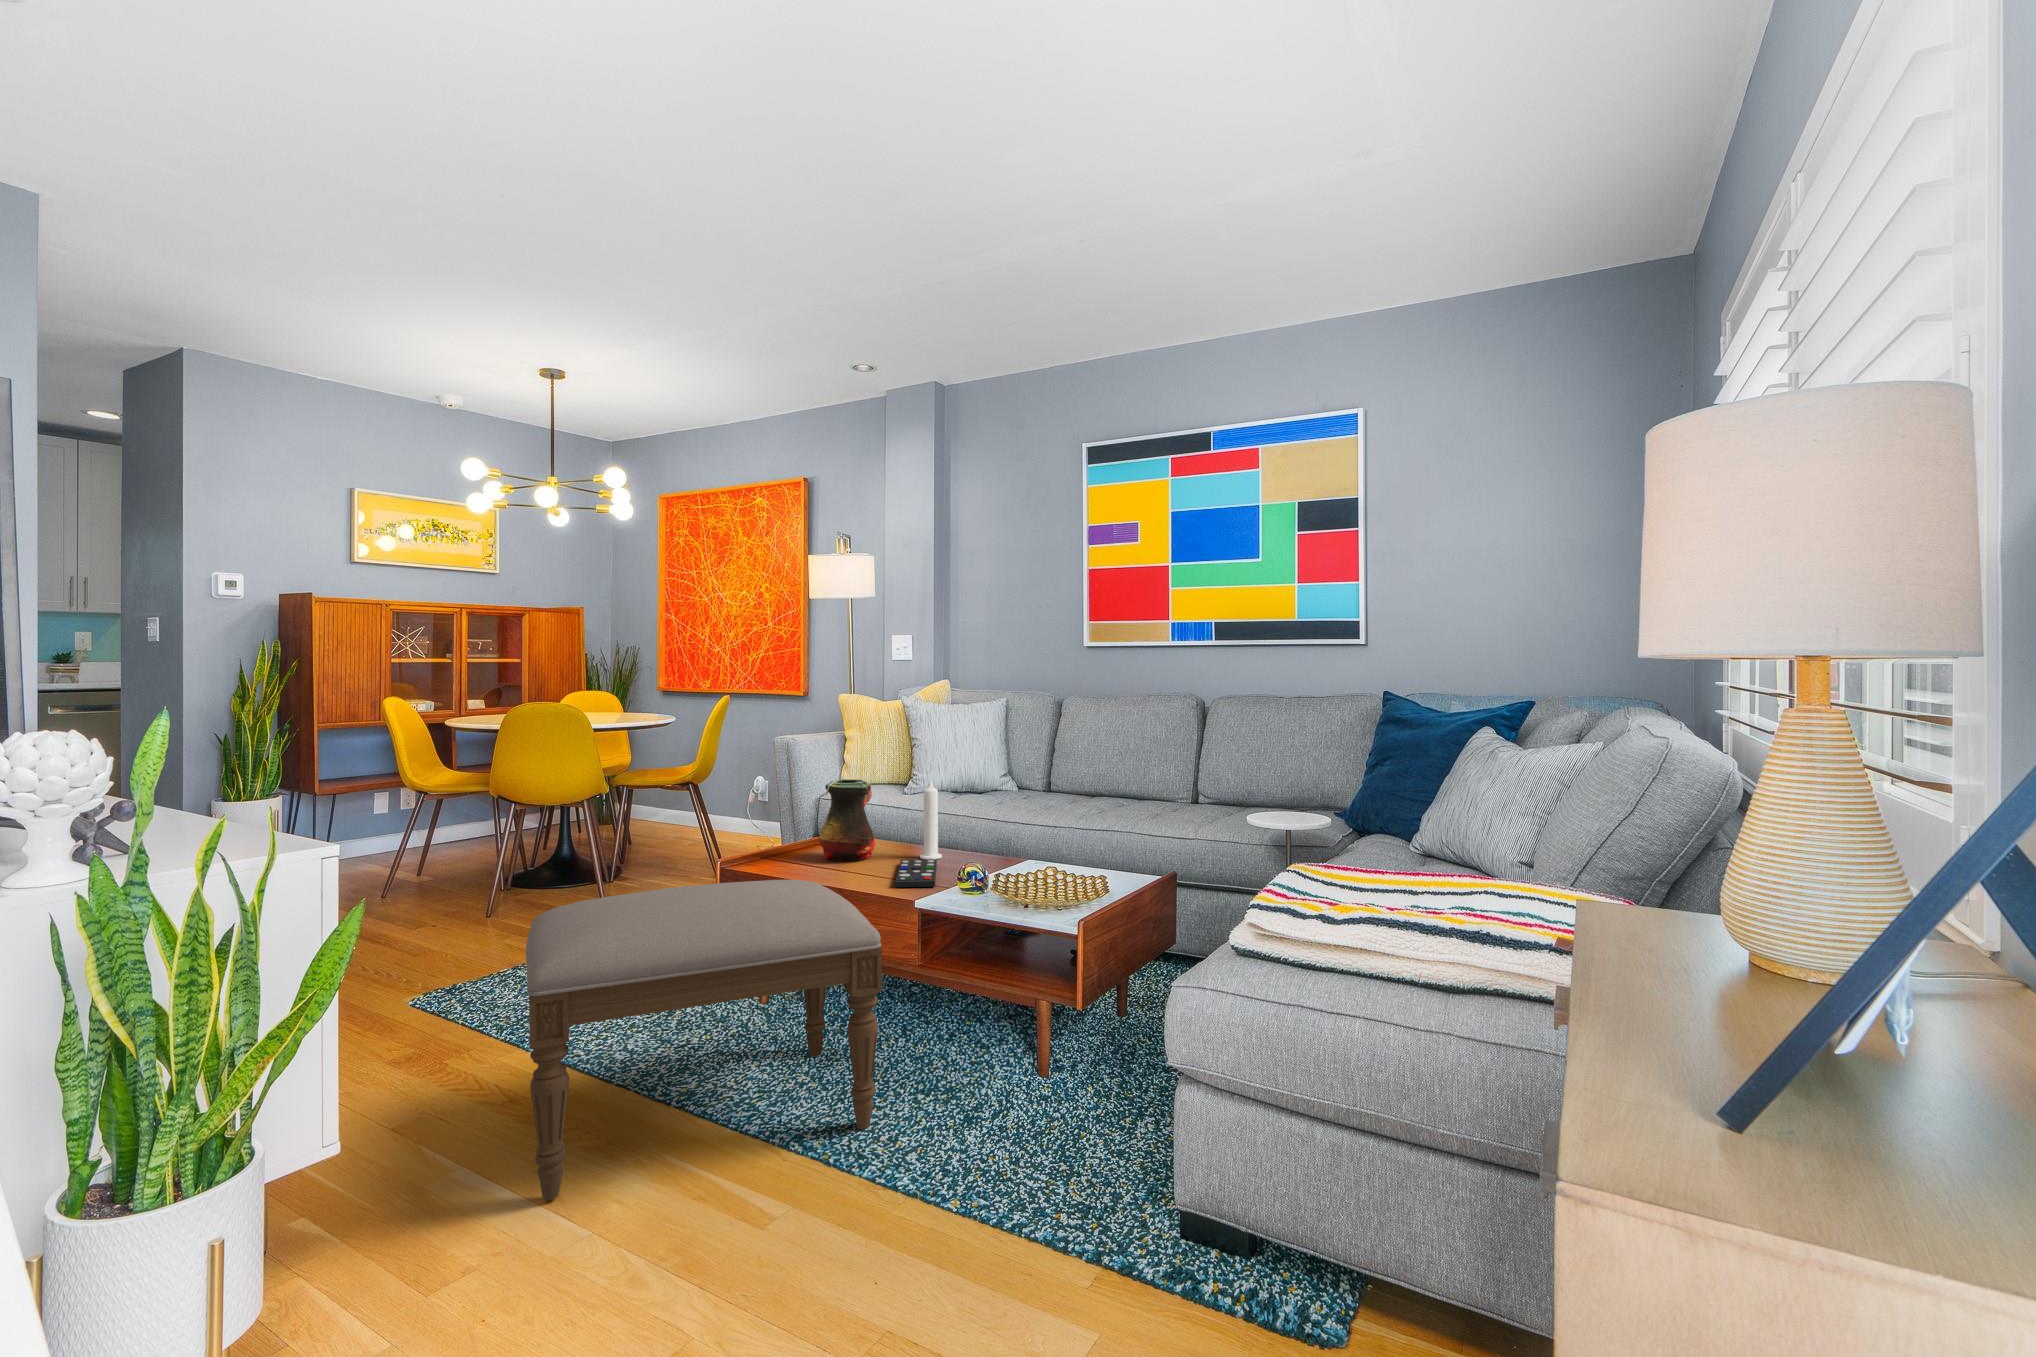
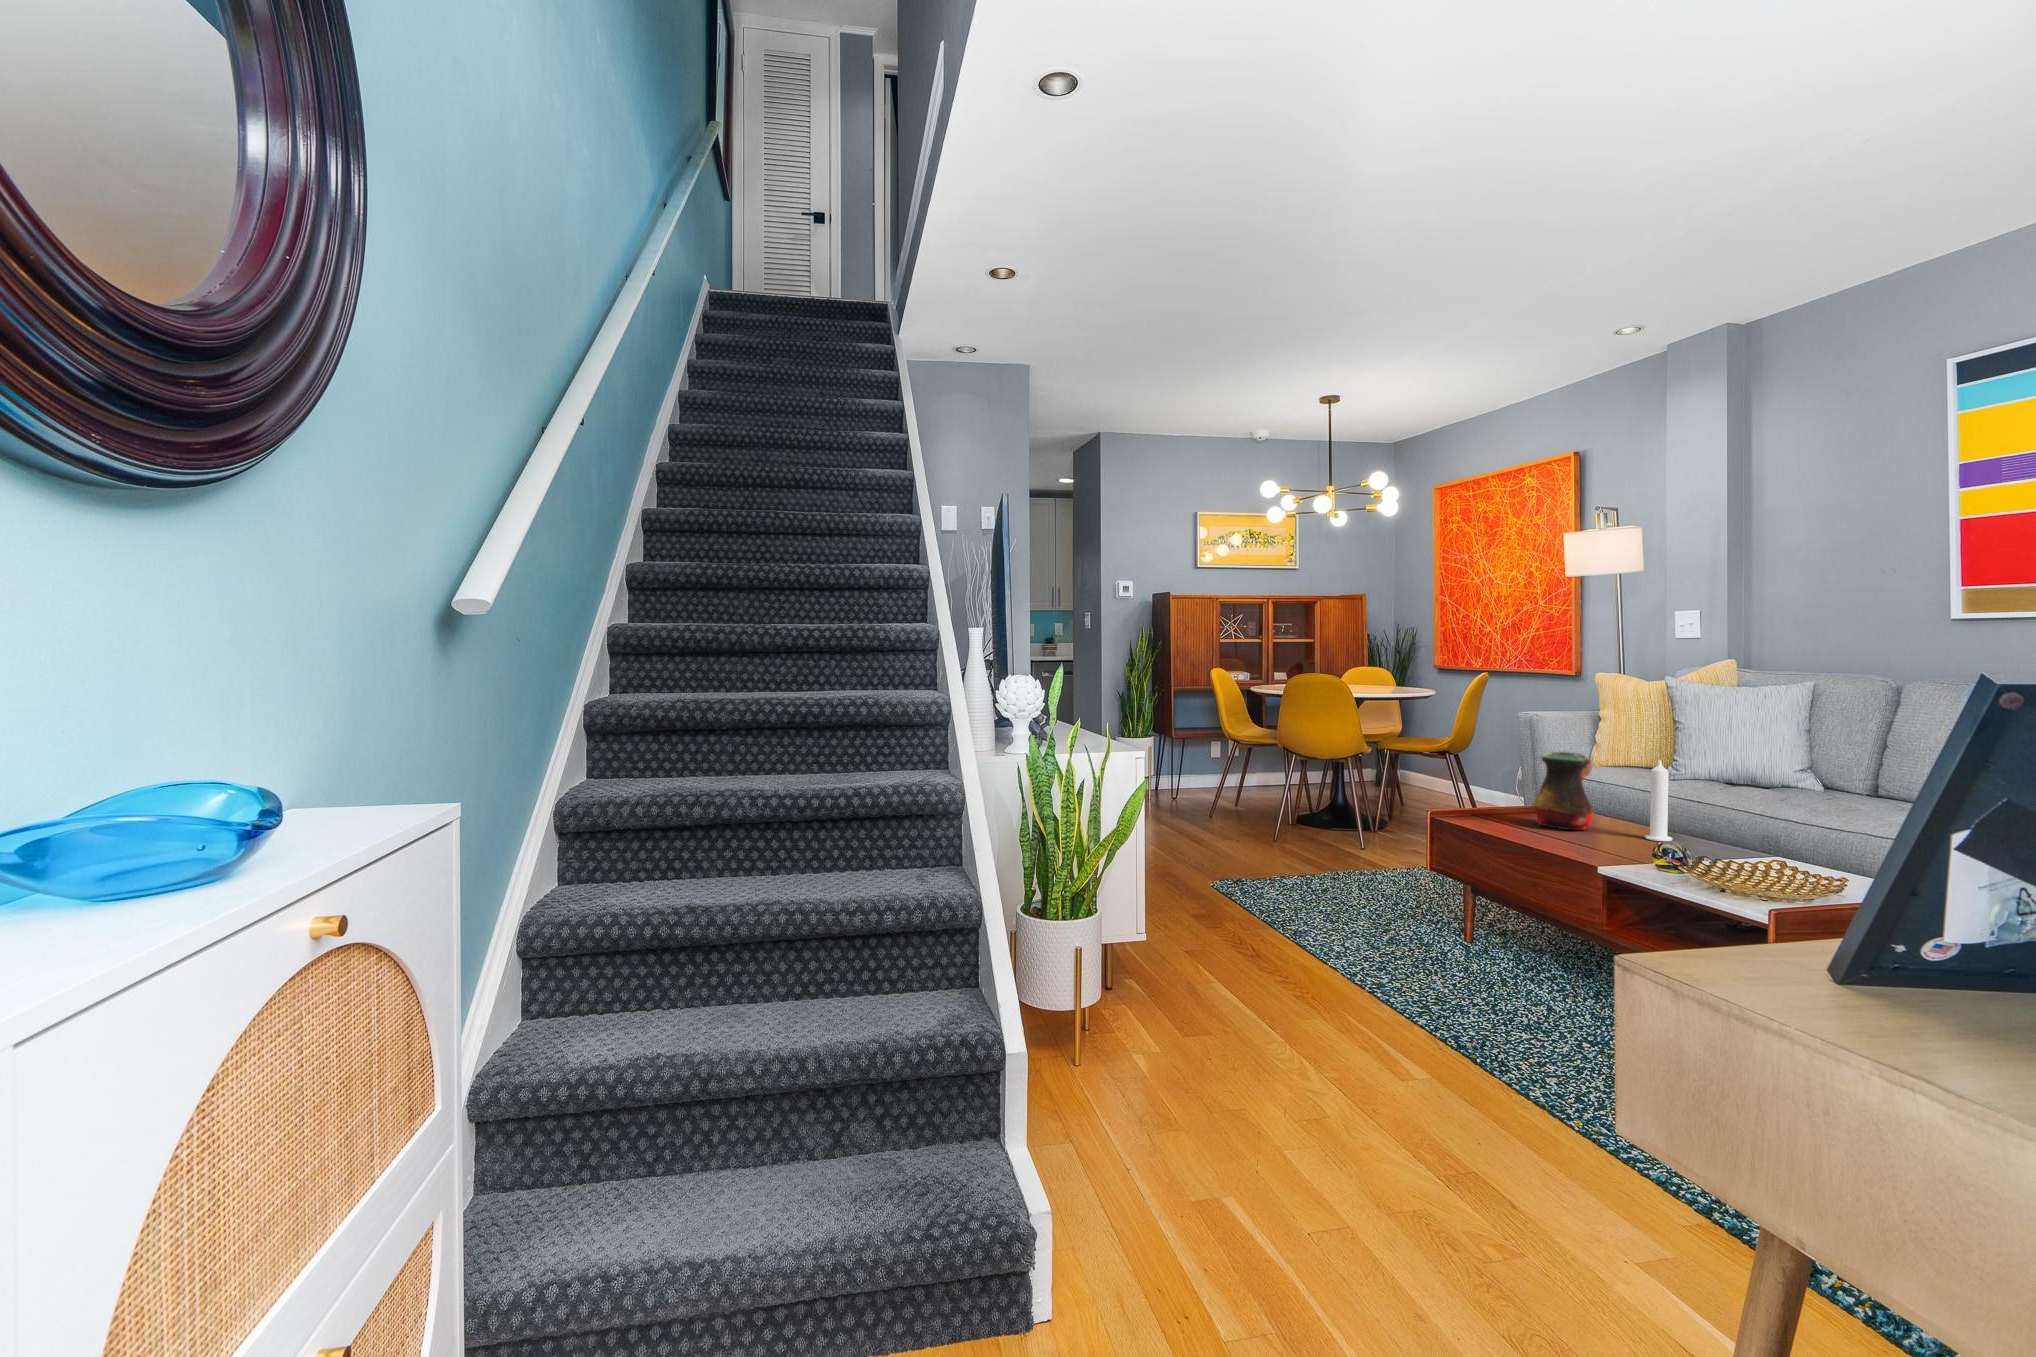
remote control: present [895,859,937,887] -> none [1595,836,1661,862]
ottoman: present [526,880,882,1200] -> none [1249,817,1538,1050]

